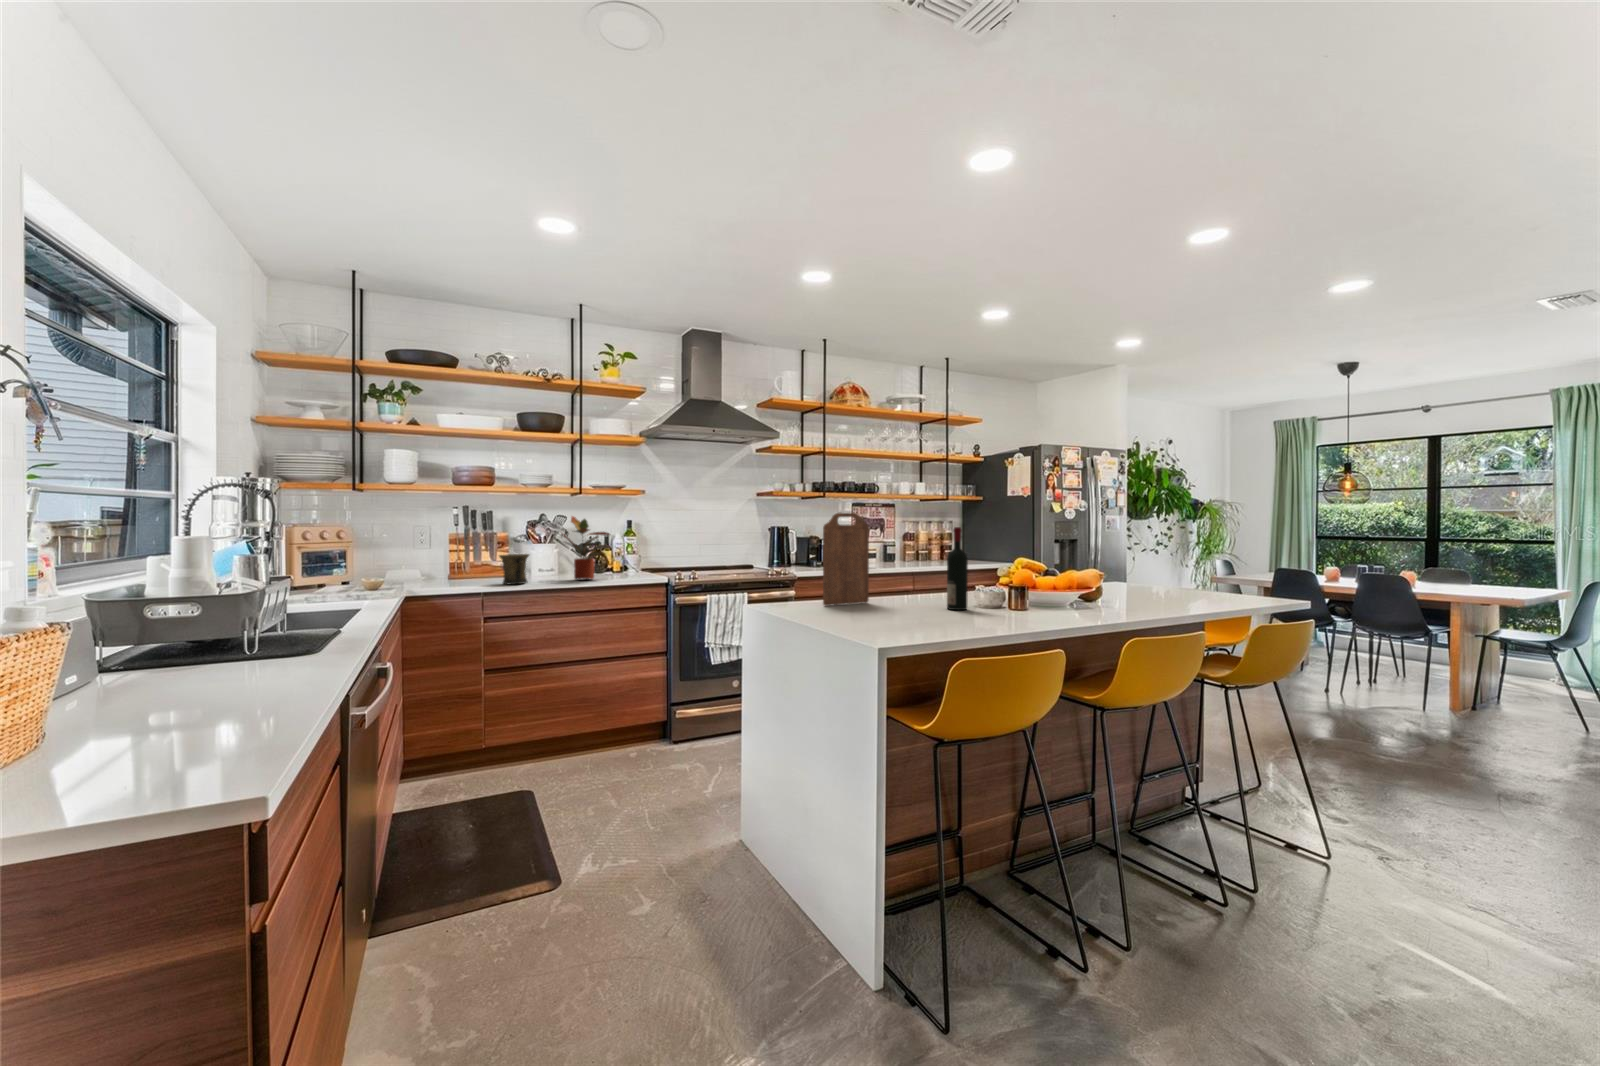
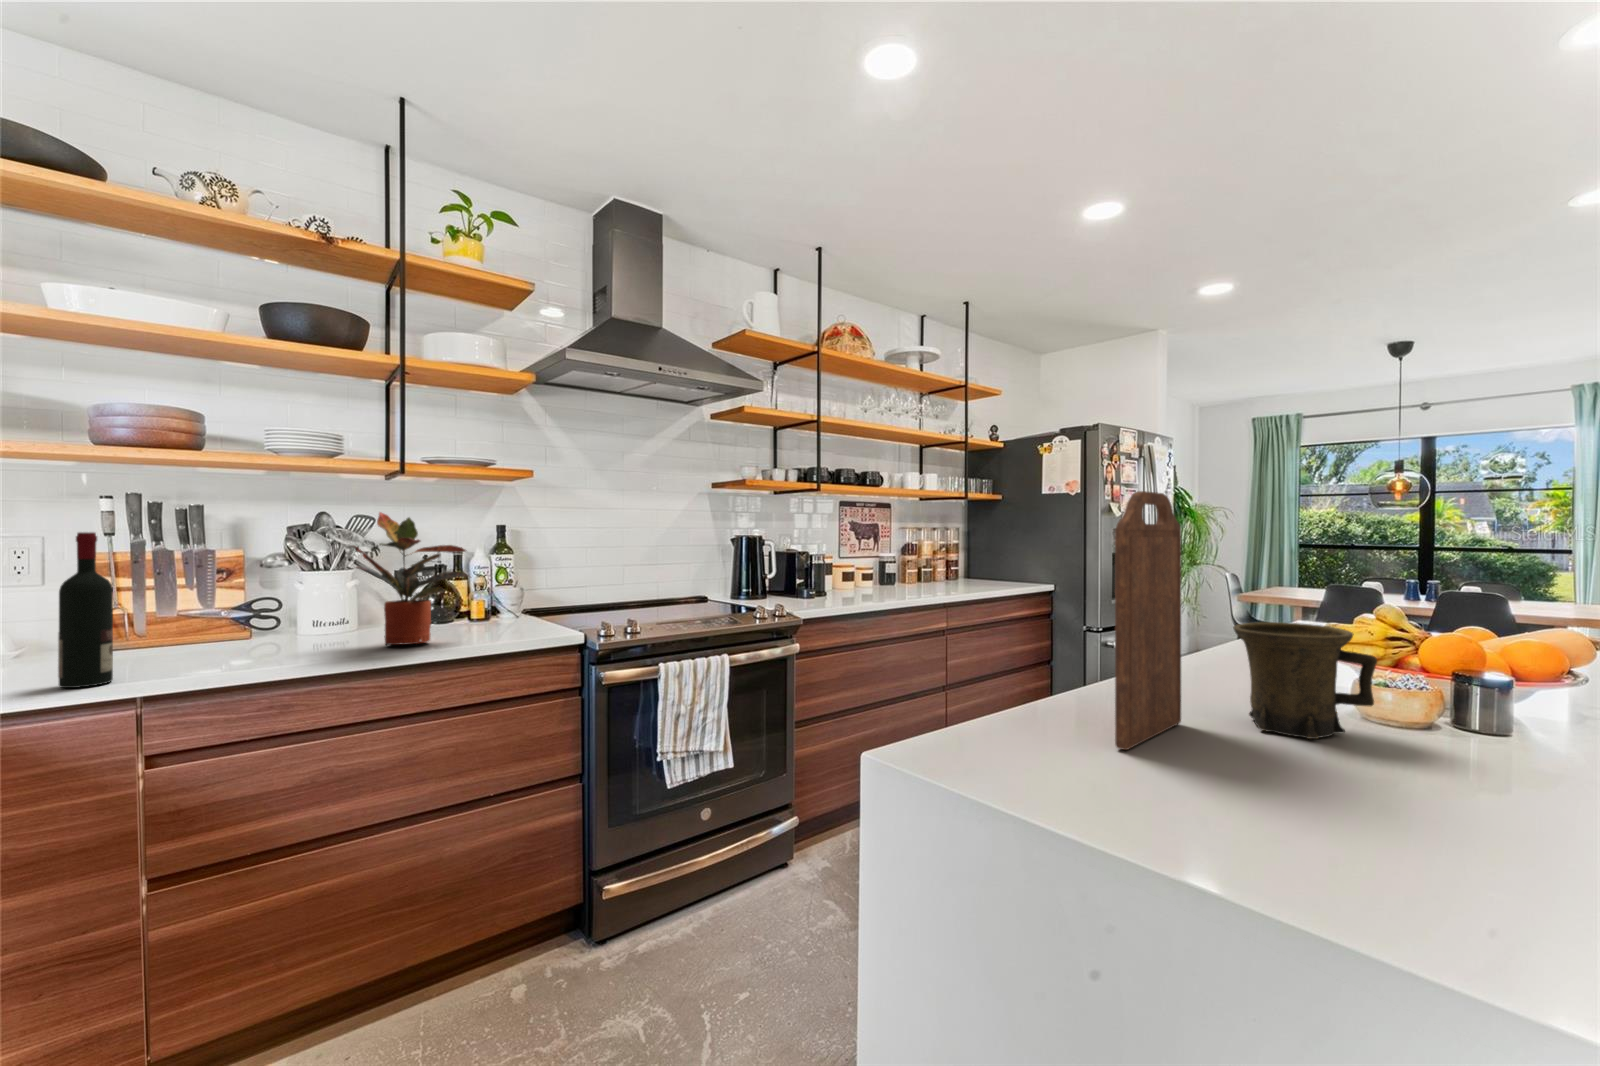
wine bottle: present [947,527,968,610] -> present [58,532,113,688]
mug: present [499,554,529,584] -> present [1233,622,1377,739]

